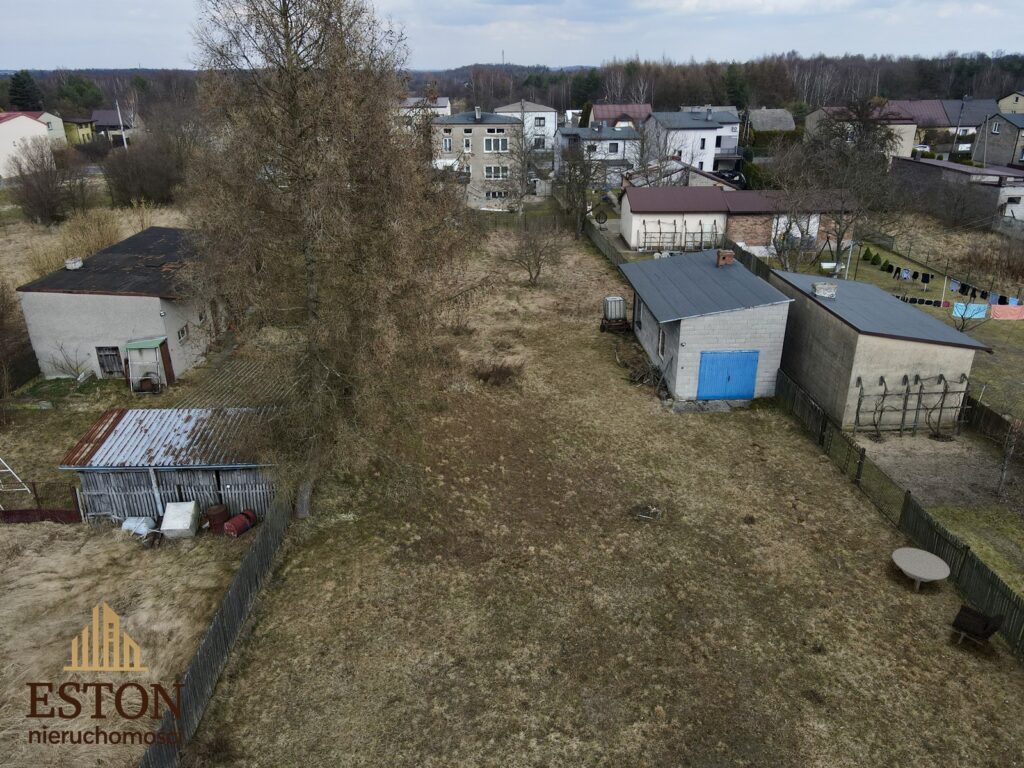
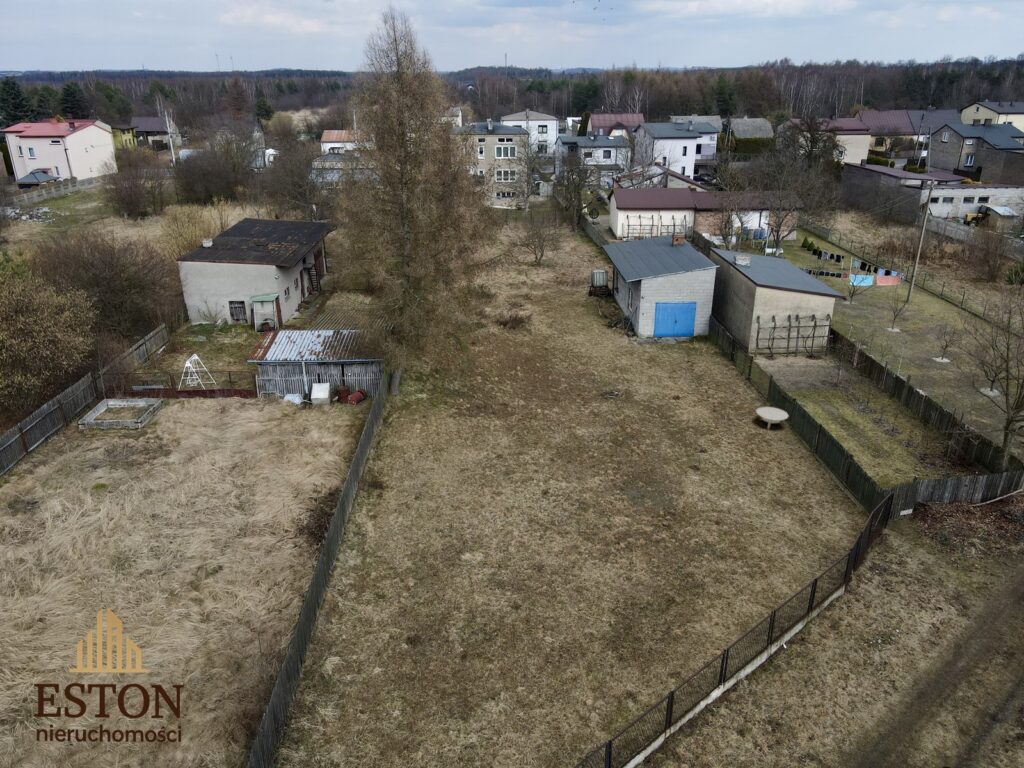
lounge chair: present [944,605,1005,645] -> none [778,430,809,450]

